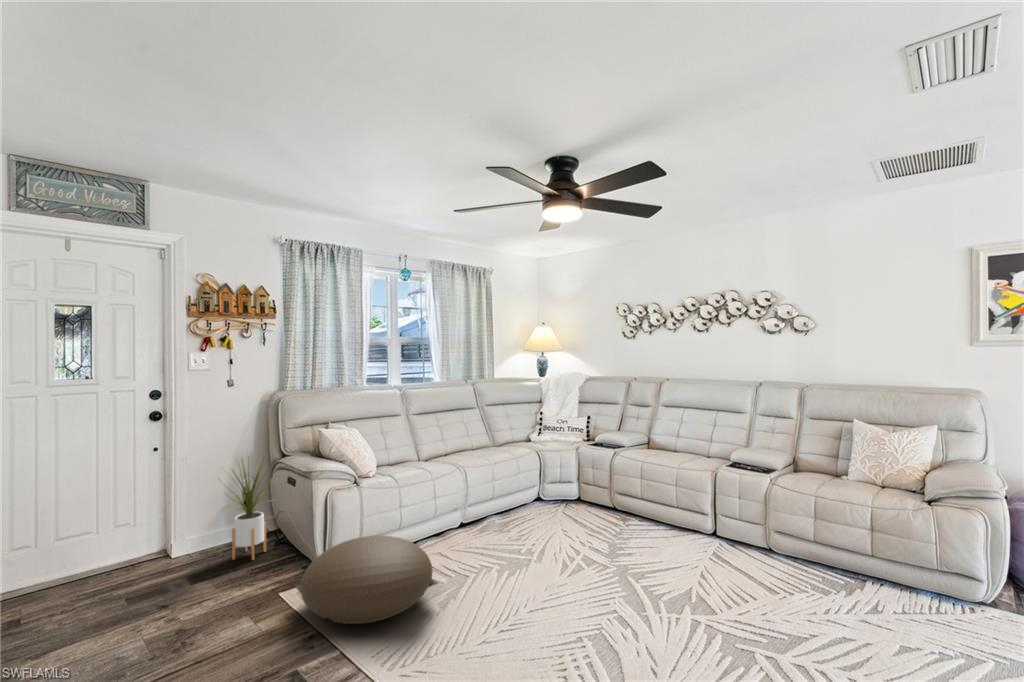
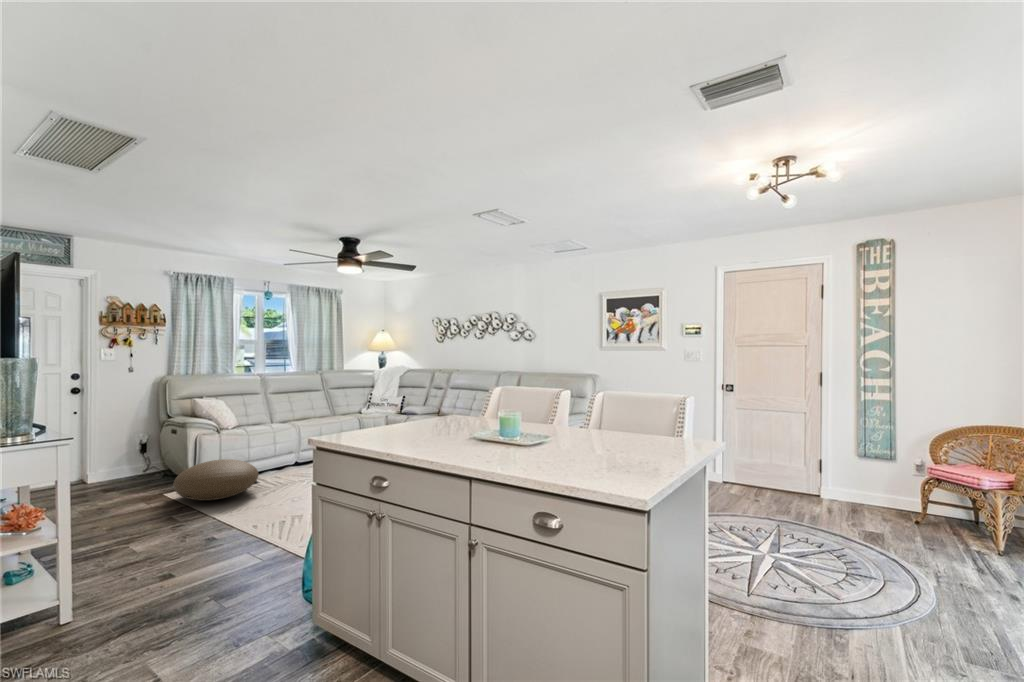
house plant: present [220,460,272,560] -> none [121,413,165,483]

